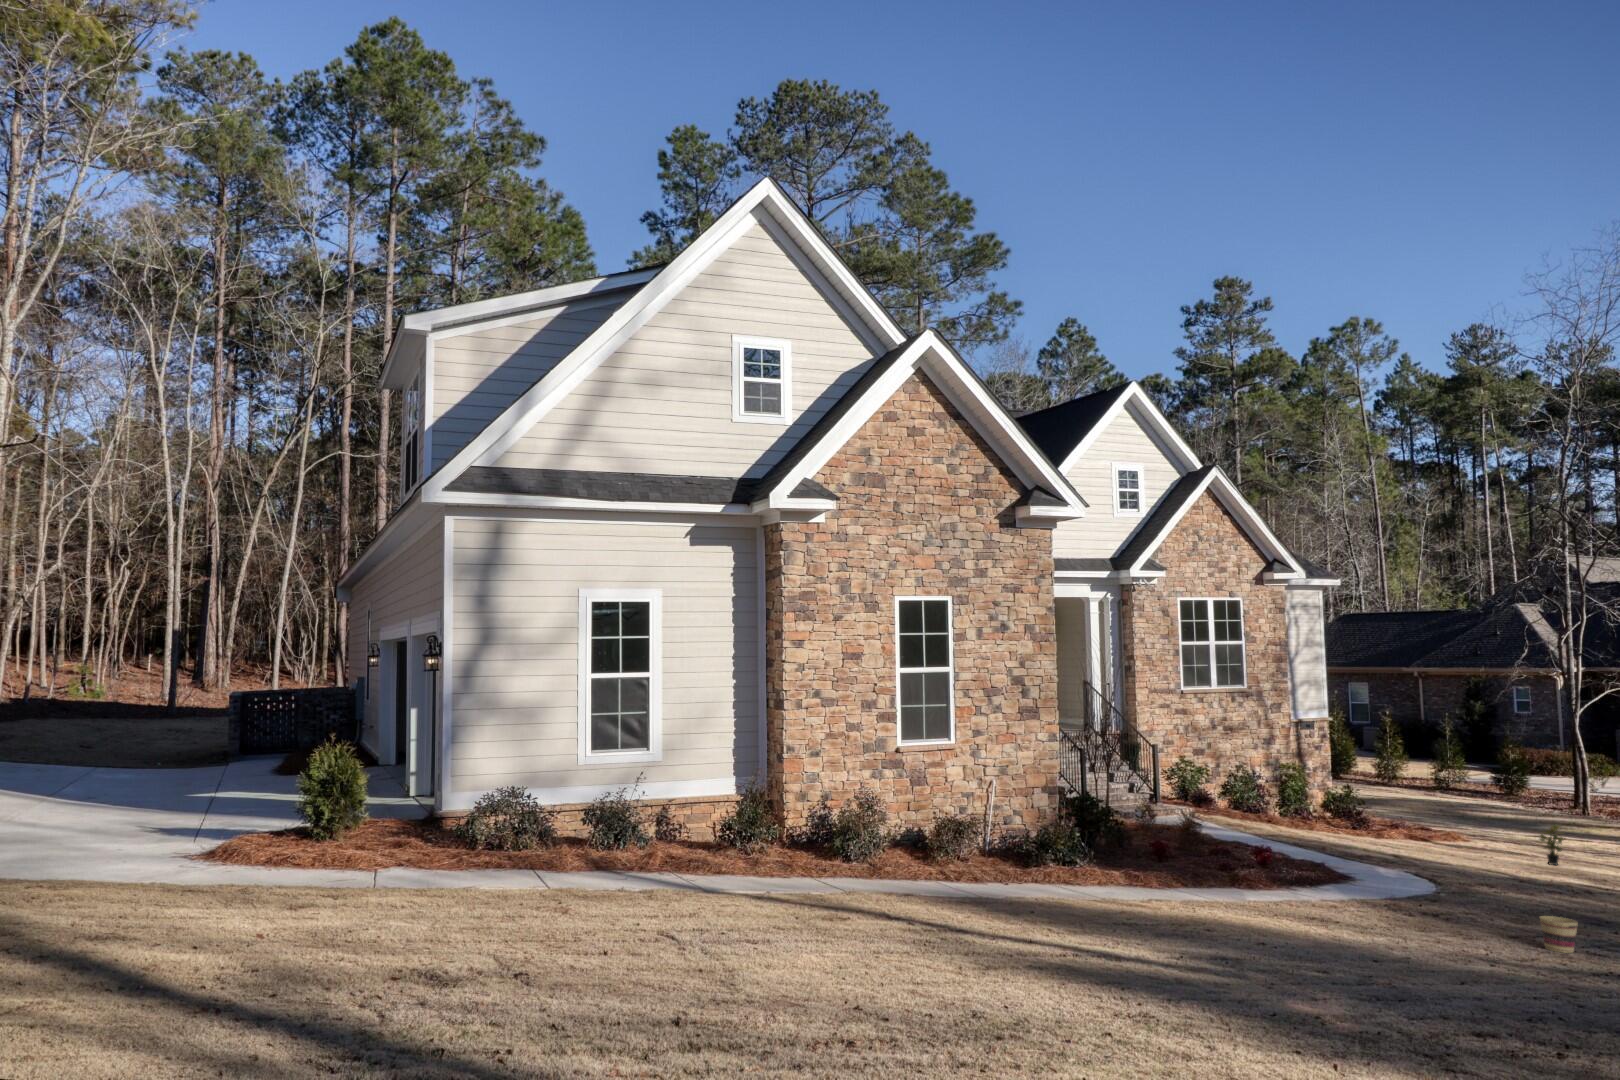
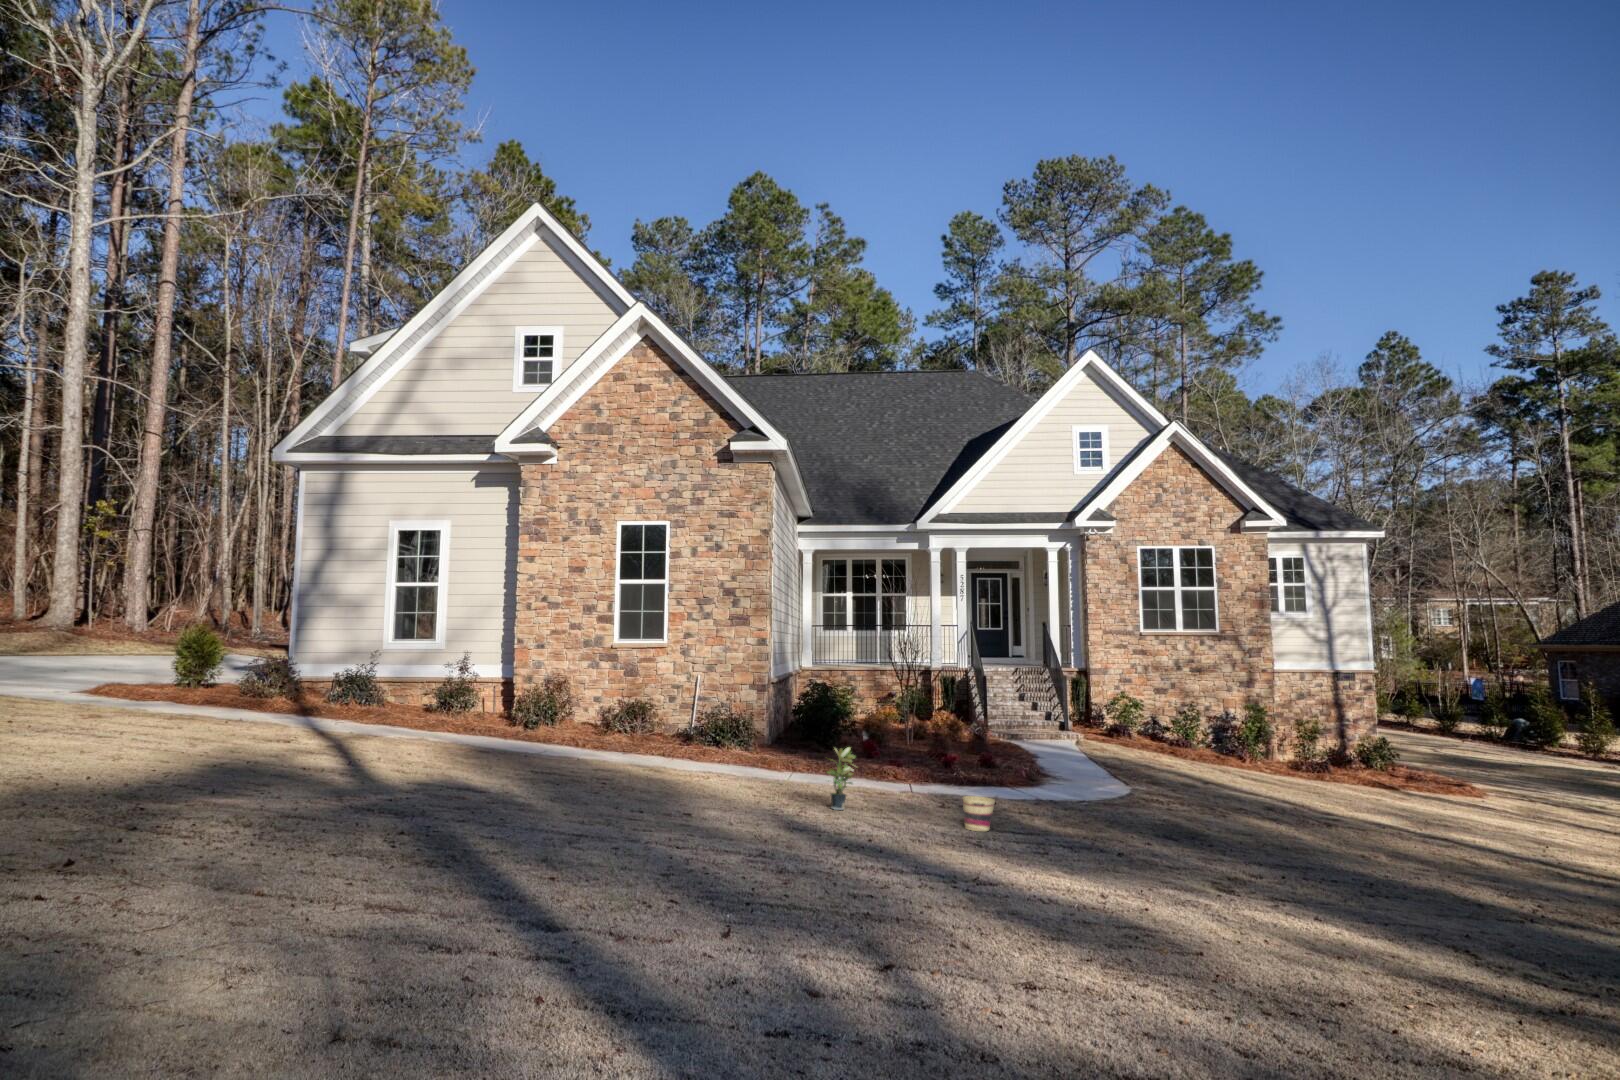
potted plant: present [1540,824,1564,865] -> present [827,747,856,810]

